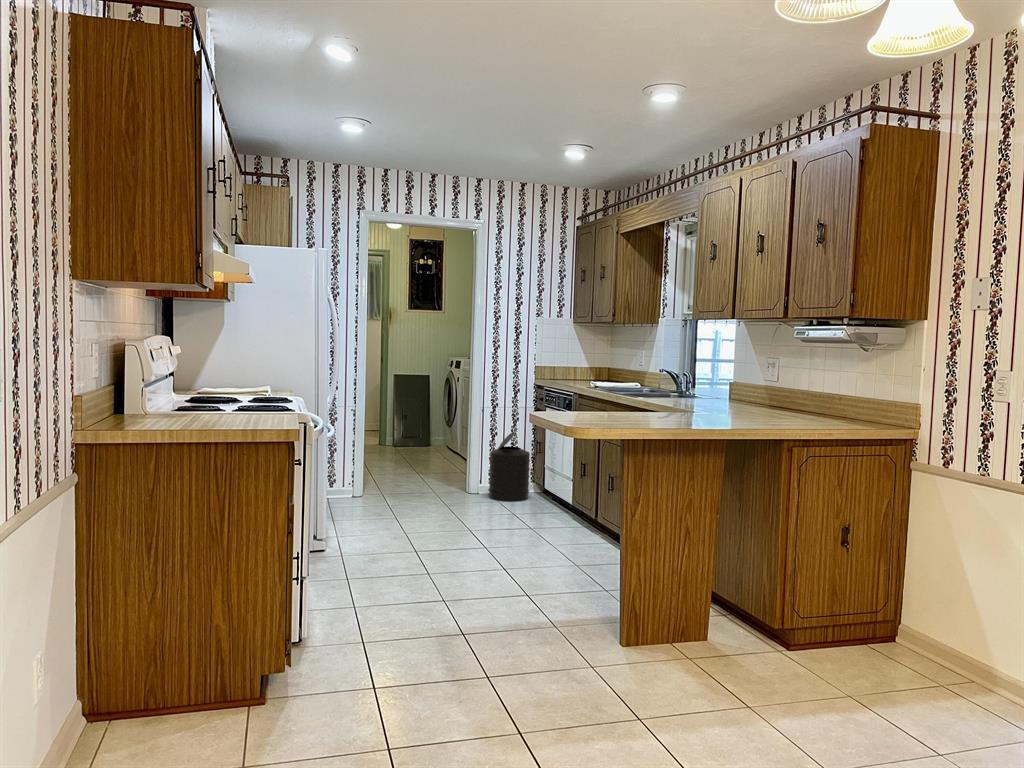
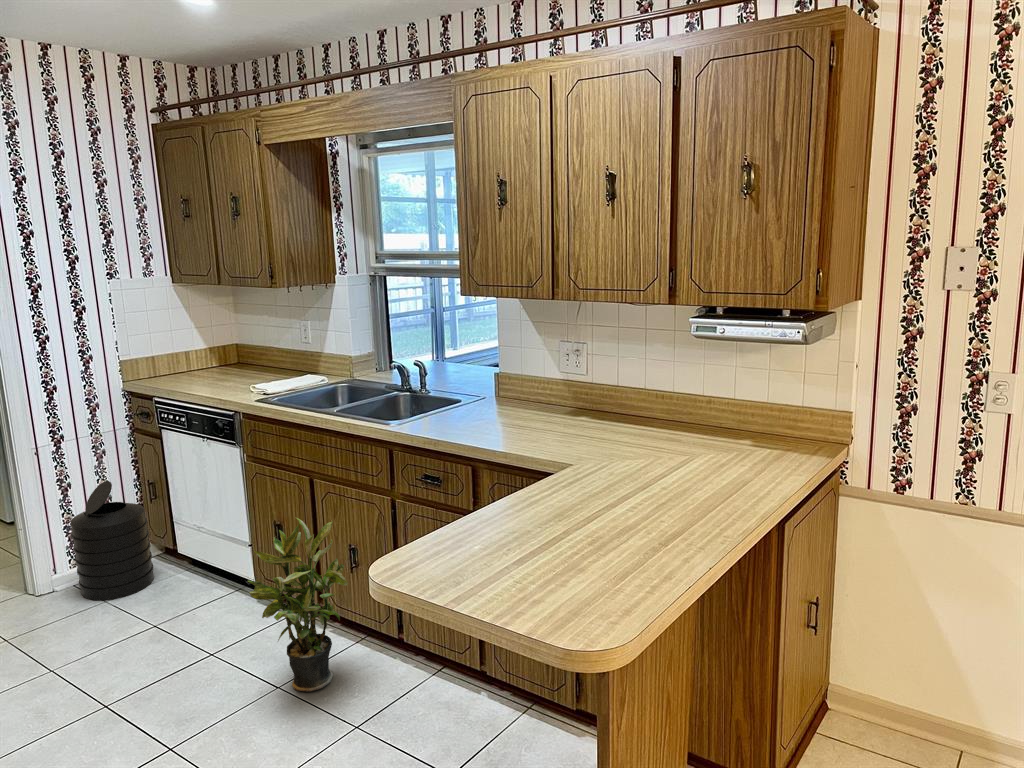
potted plant: none [543,444,600,550] -> present [248,518,348,692]

